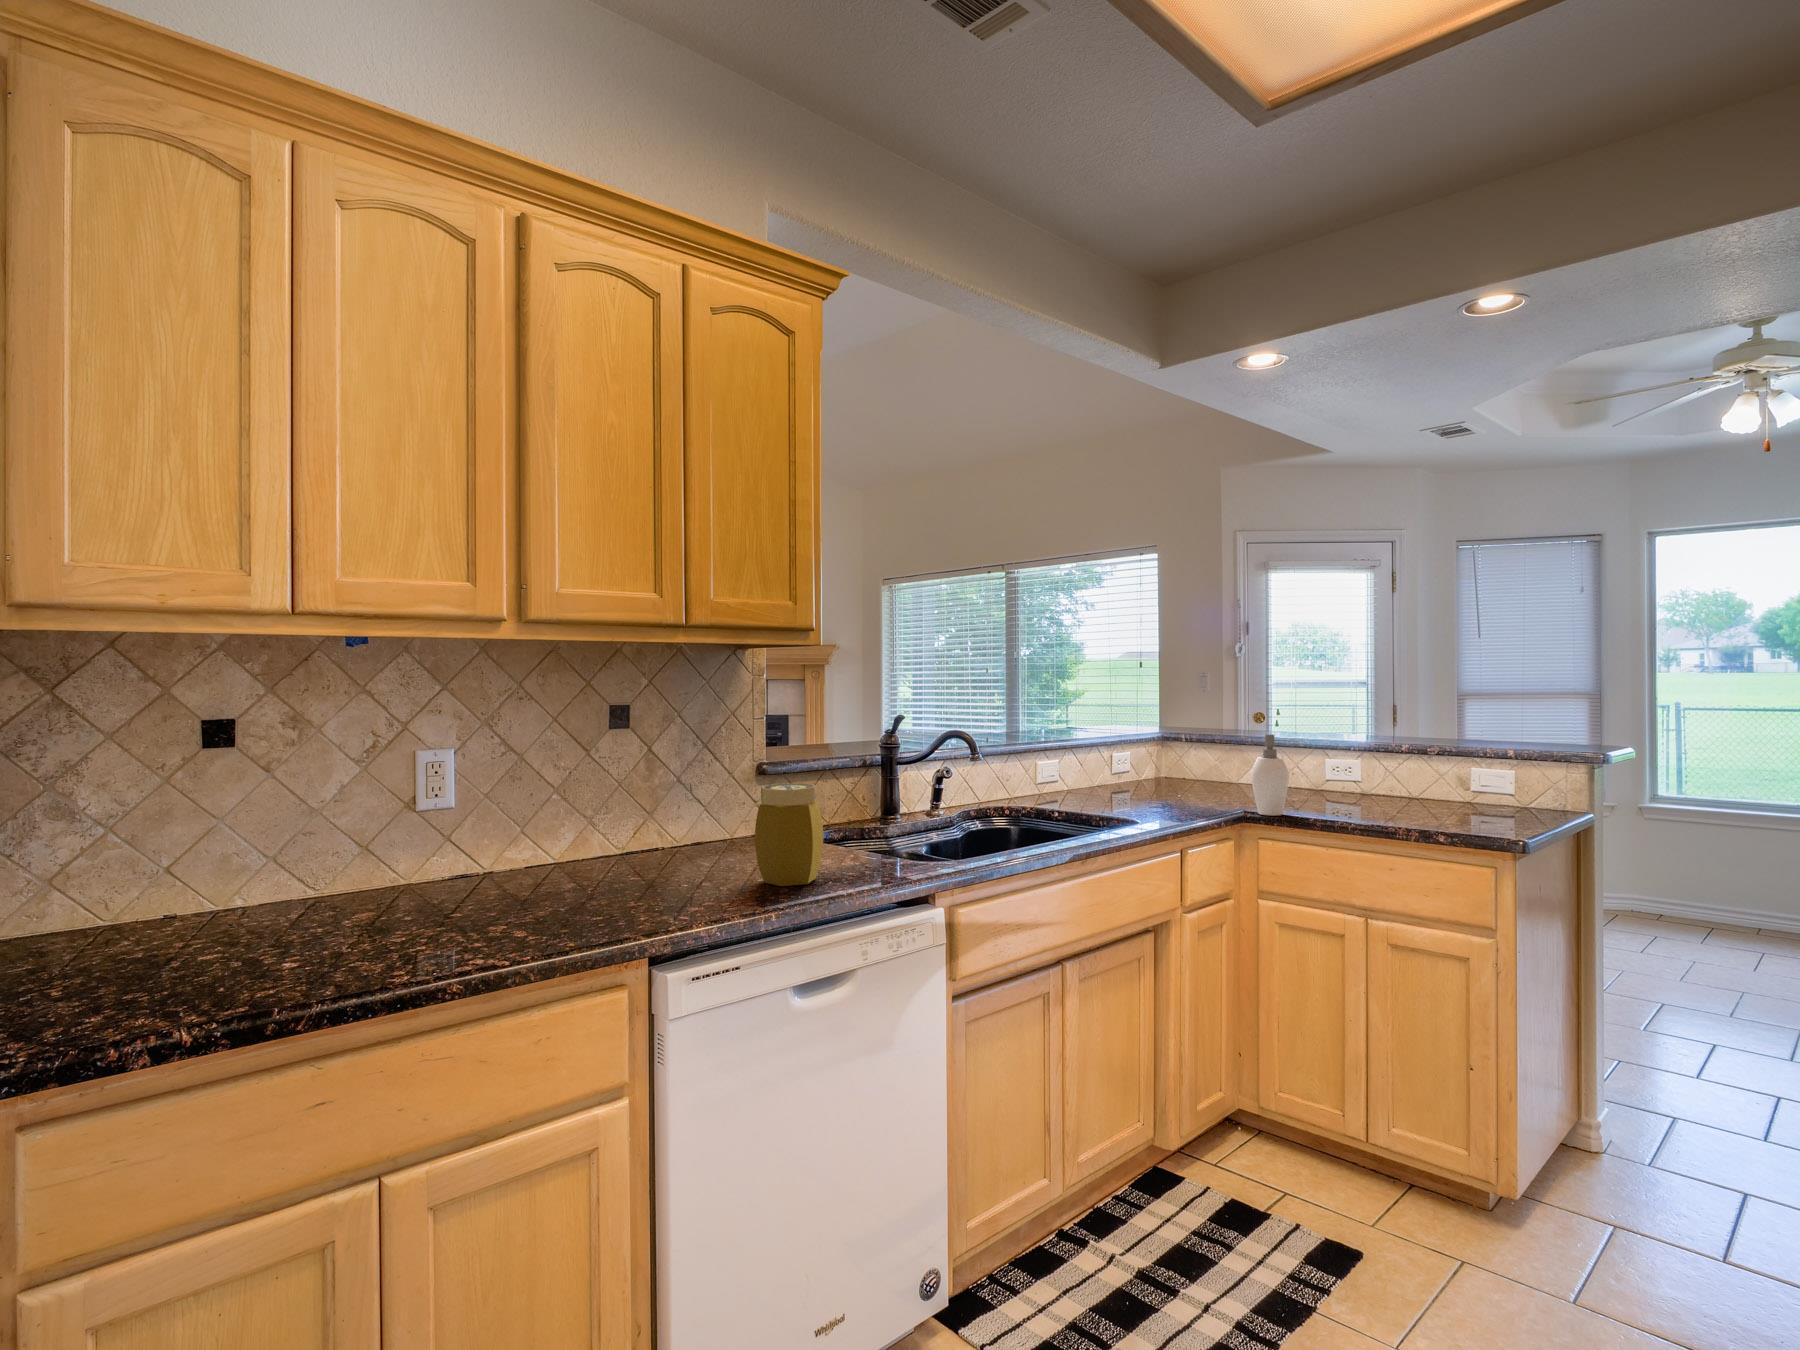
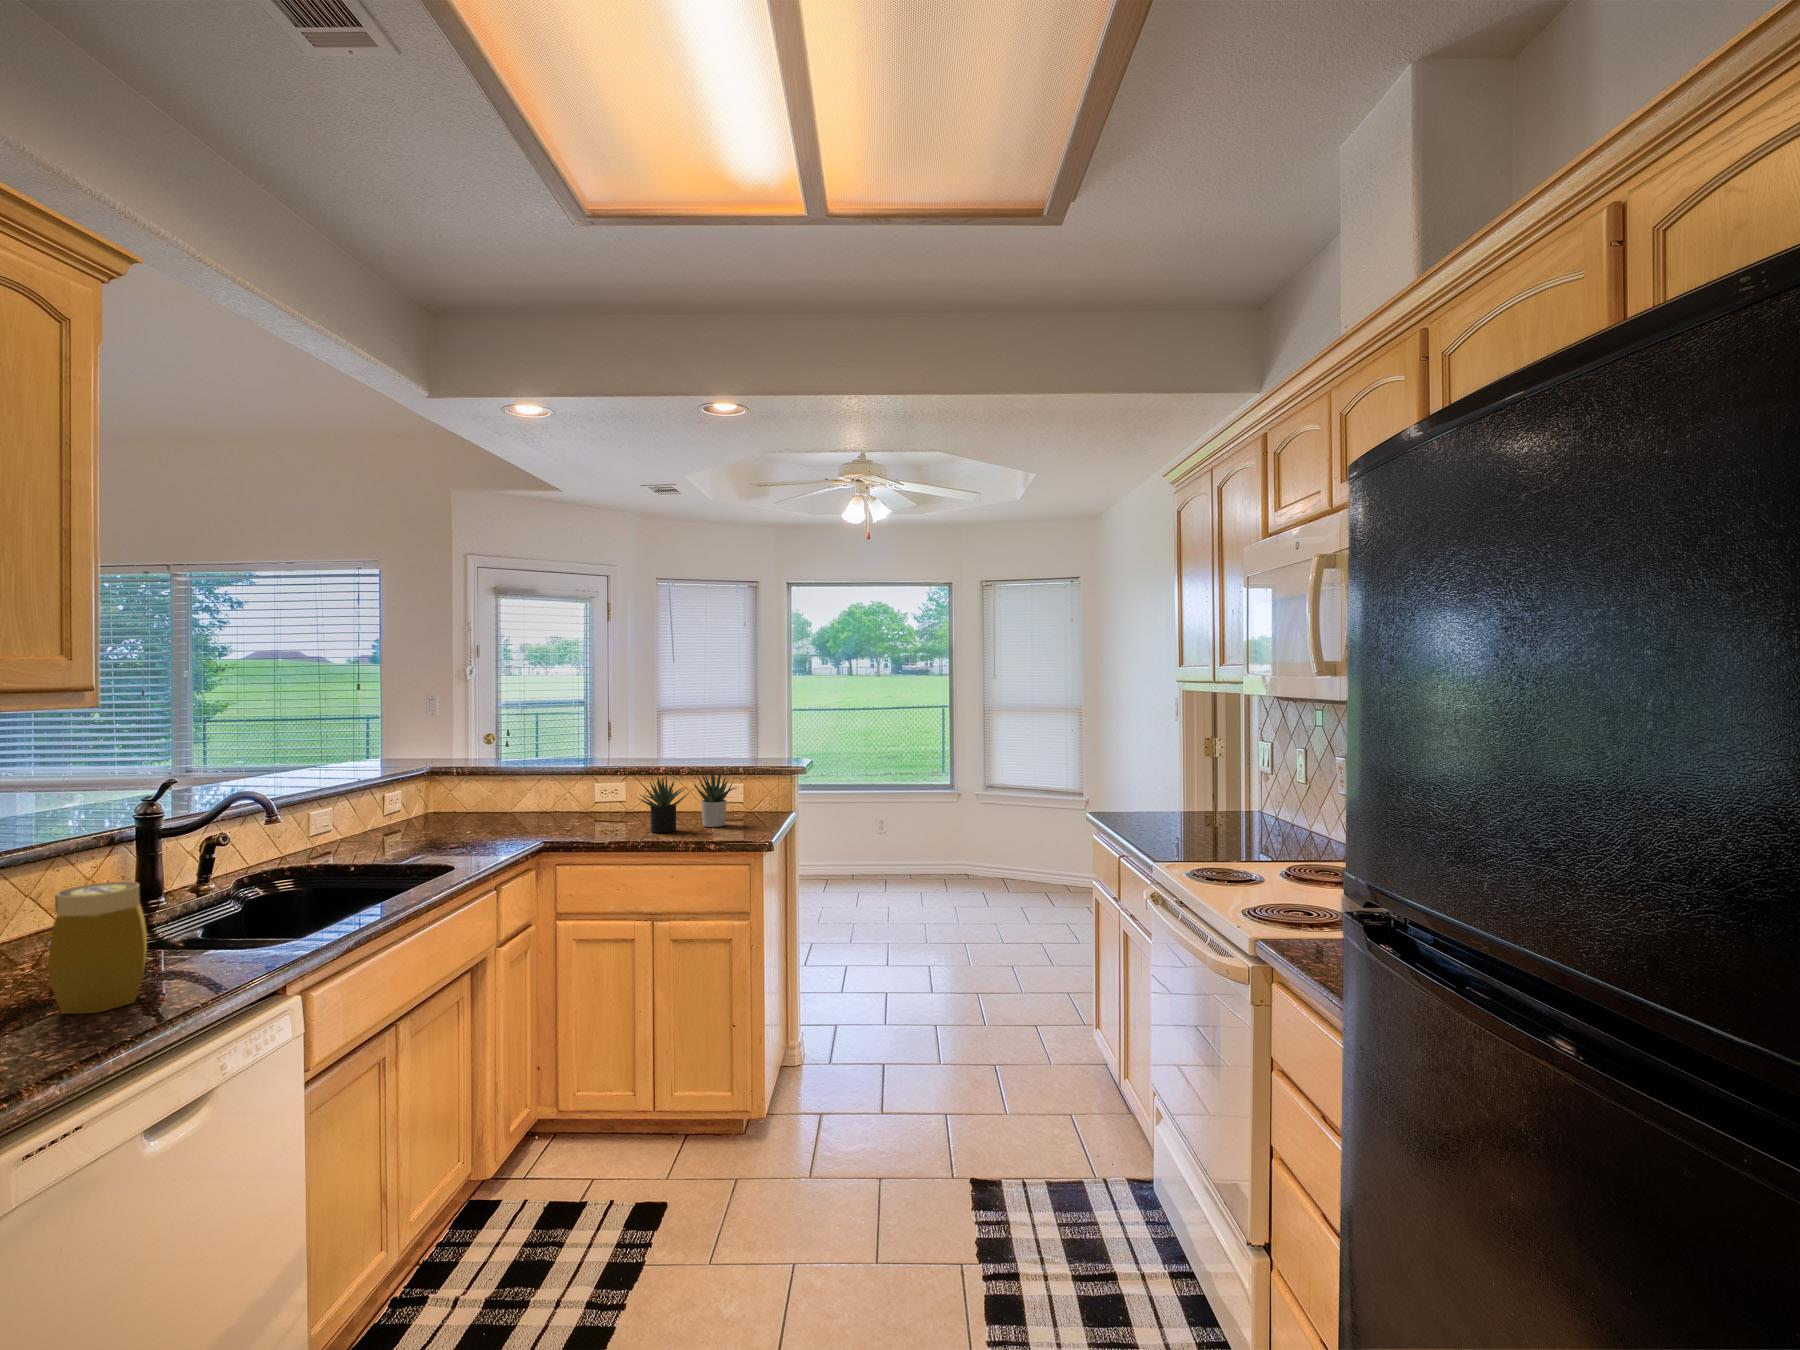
soap dispenser: present [1251,734,1299,815] -> none [551,768,595,843]
succulent plant: none [1352,744,1497,819] -> present [638,769,737,833]

